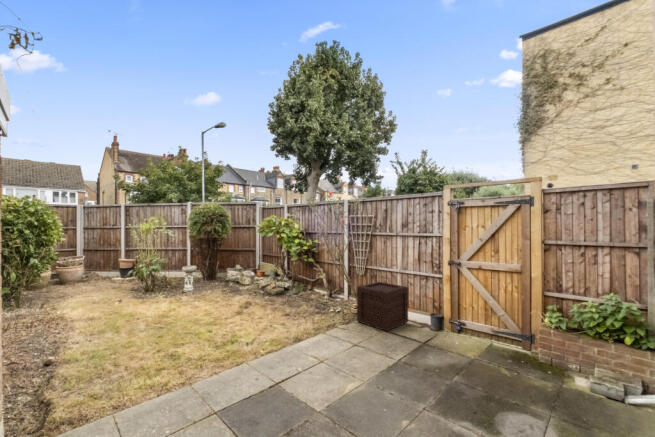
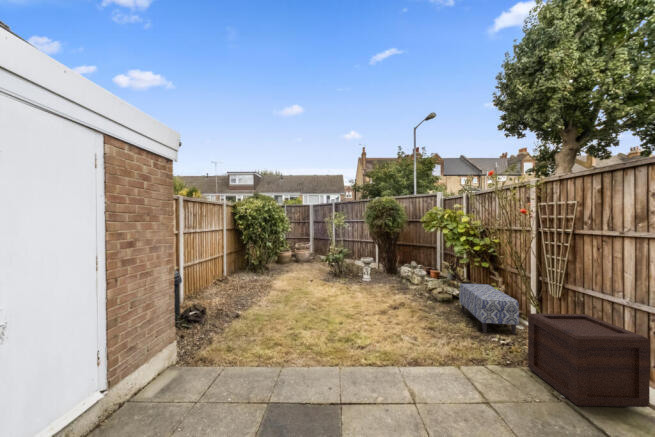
bench: none [294,275,340,309] -> present [459,284,519,335]

